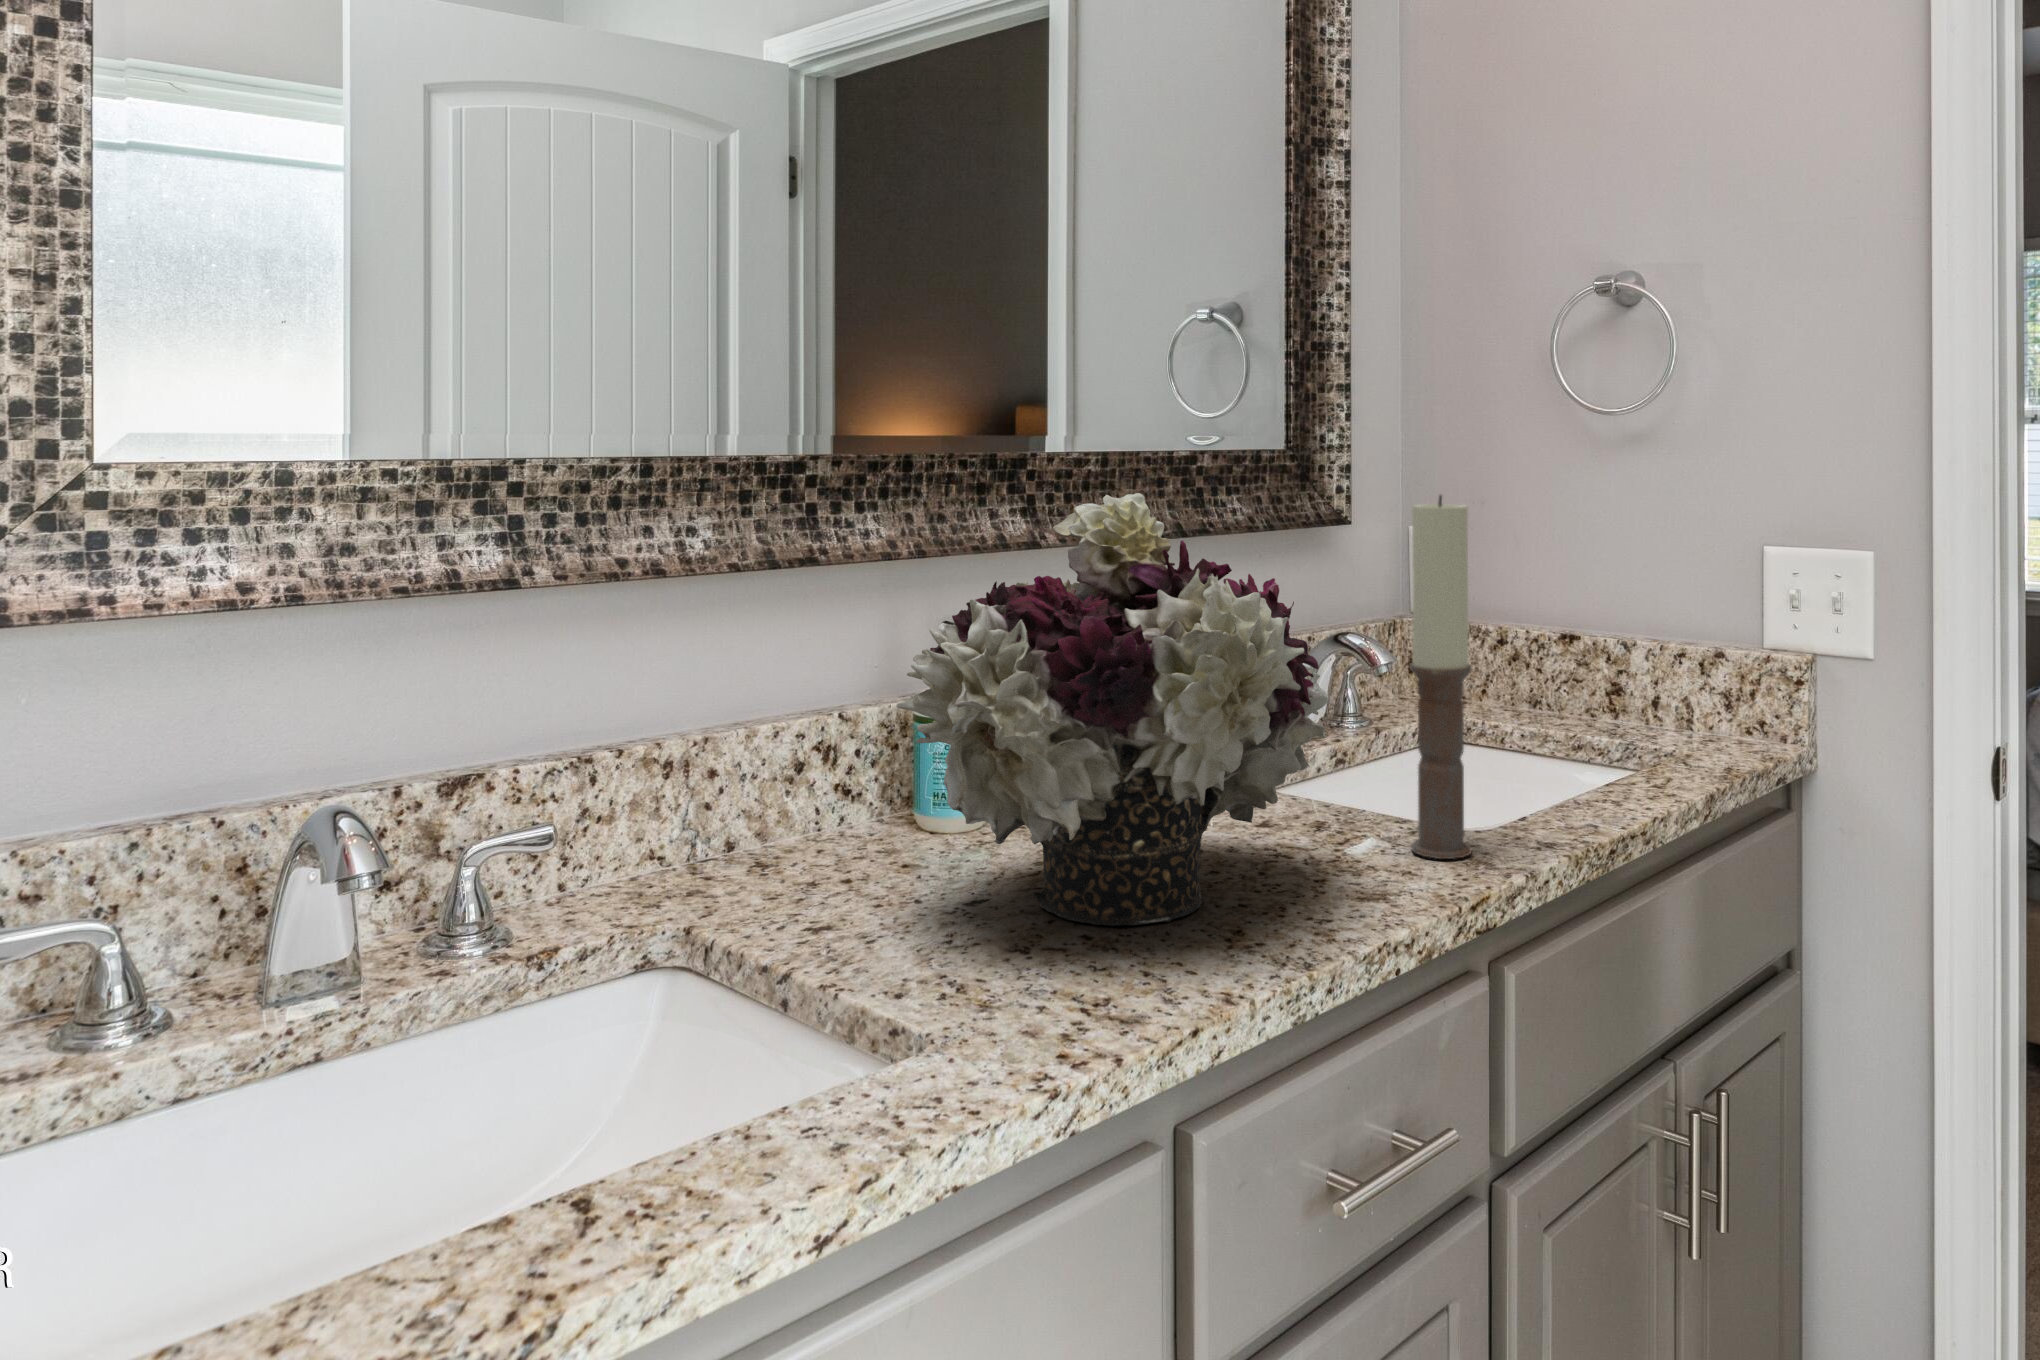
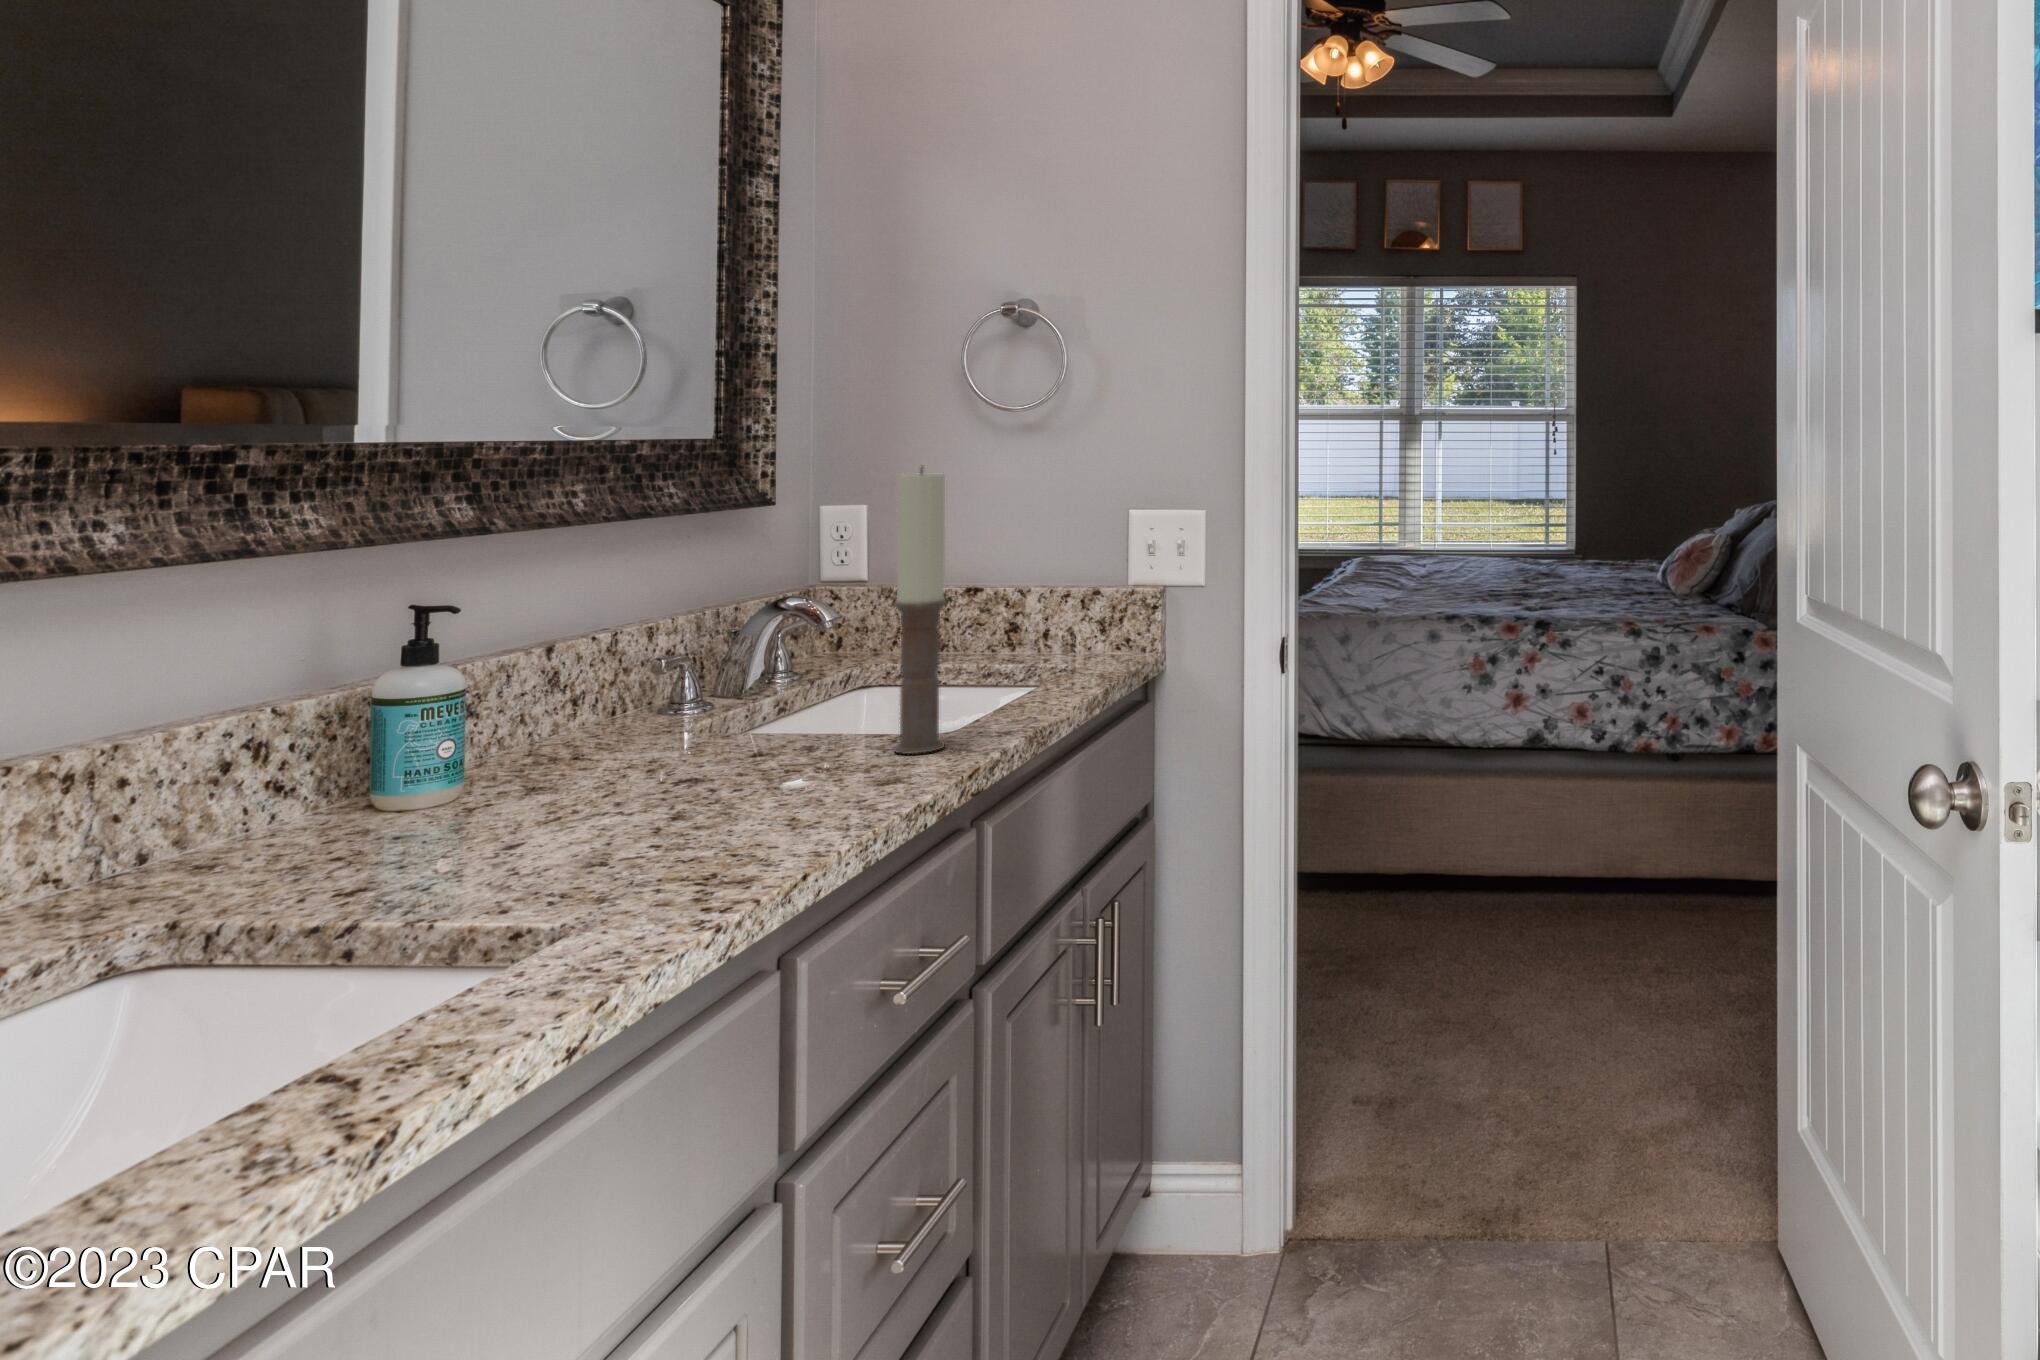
flower arrangement: present [896,493,1329,926] -> none [420,468,842,842]

